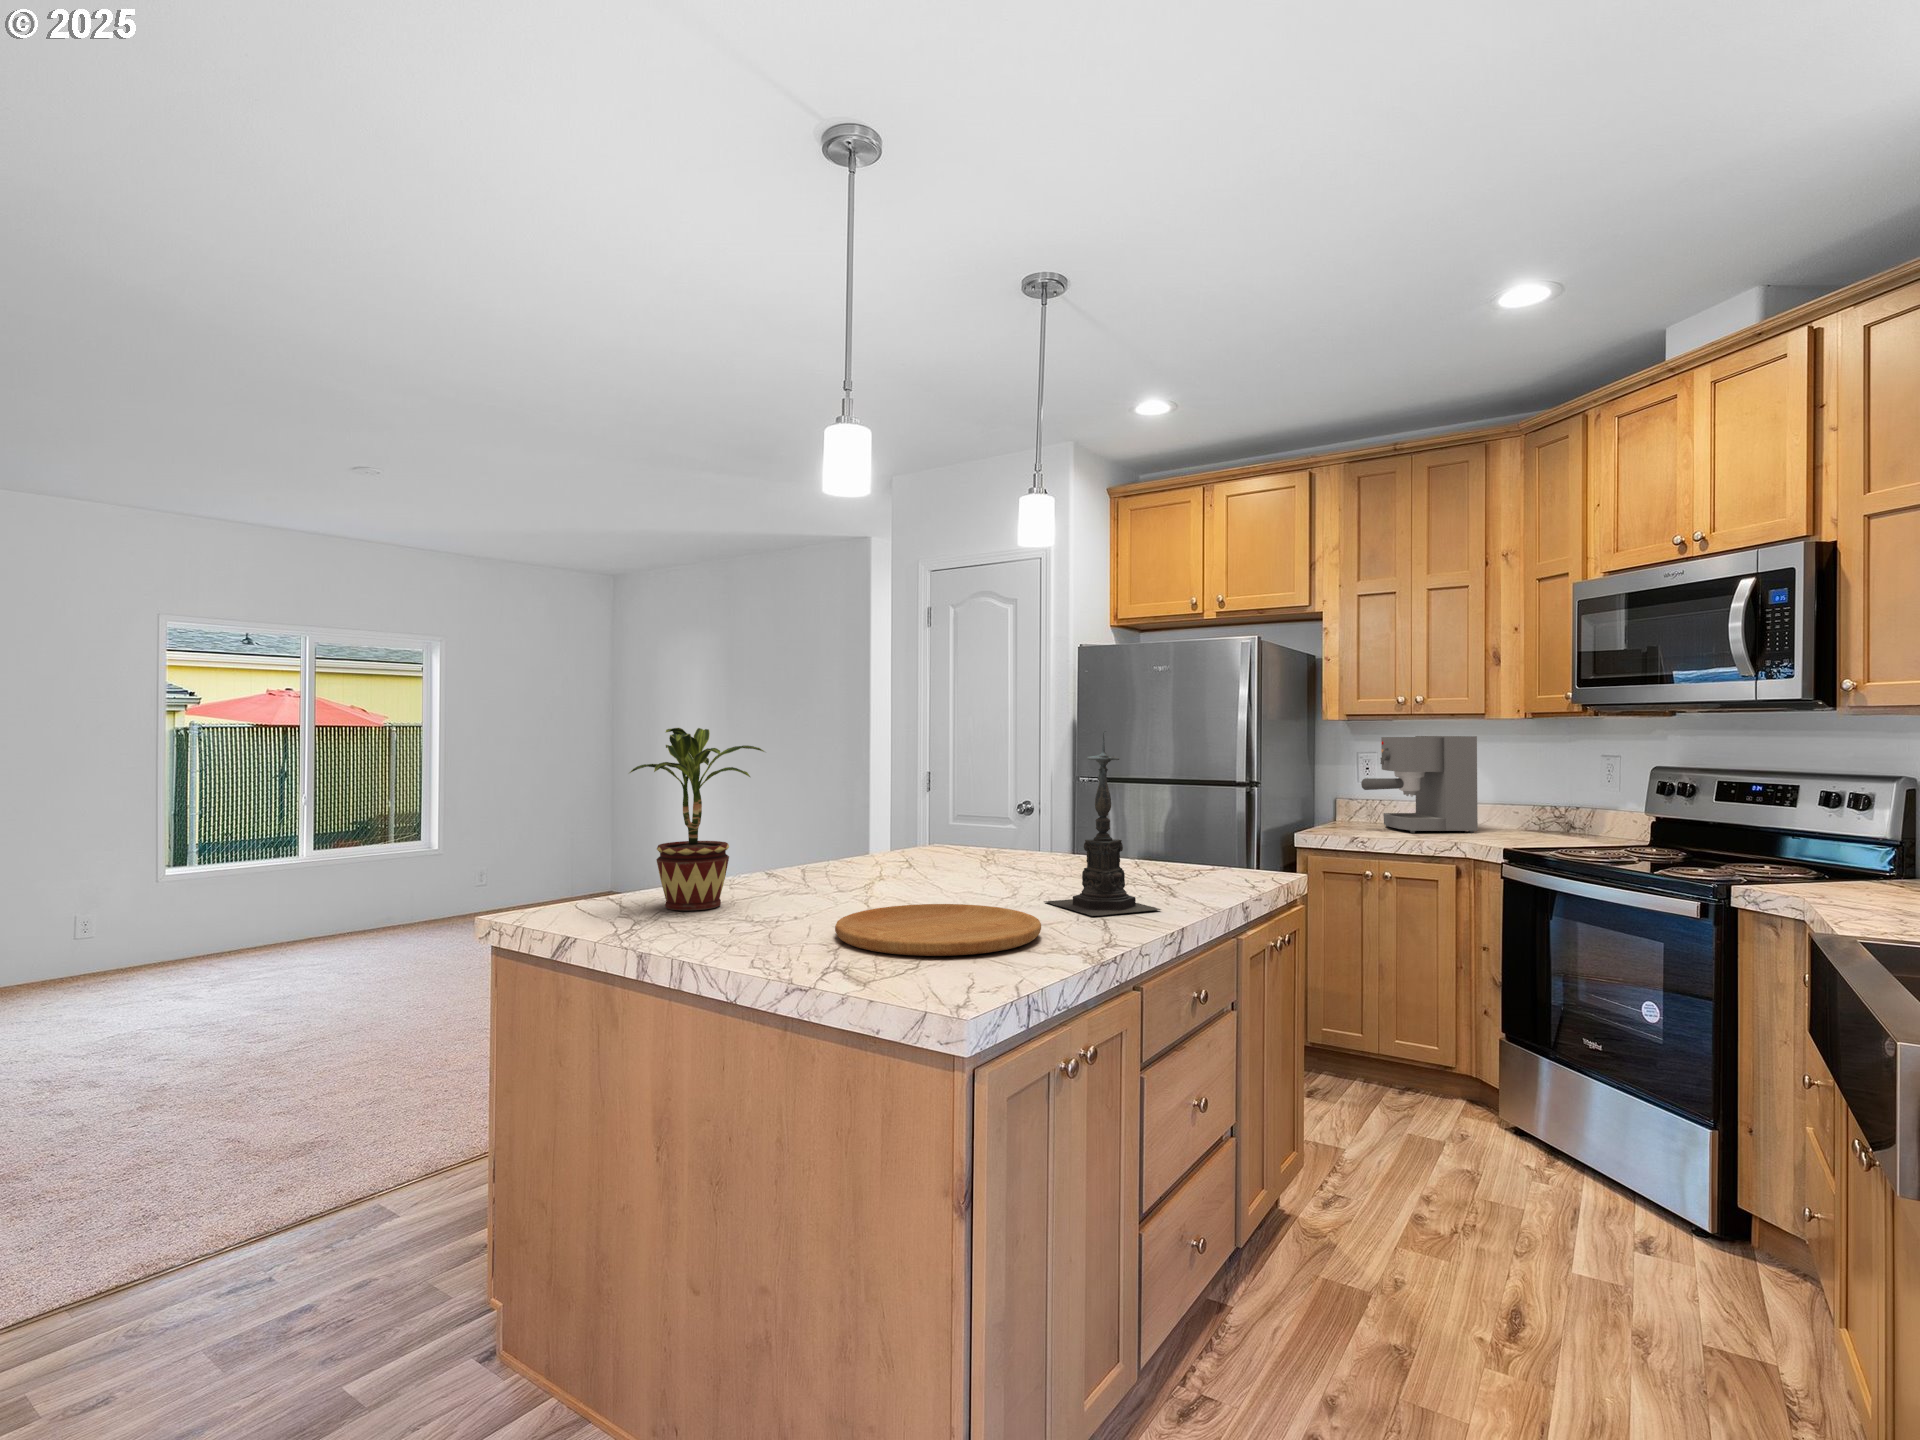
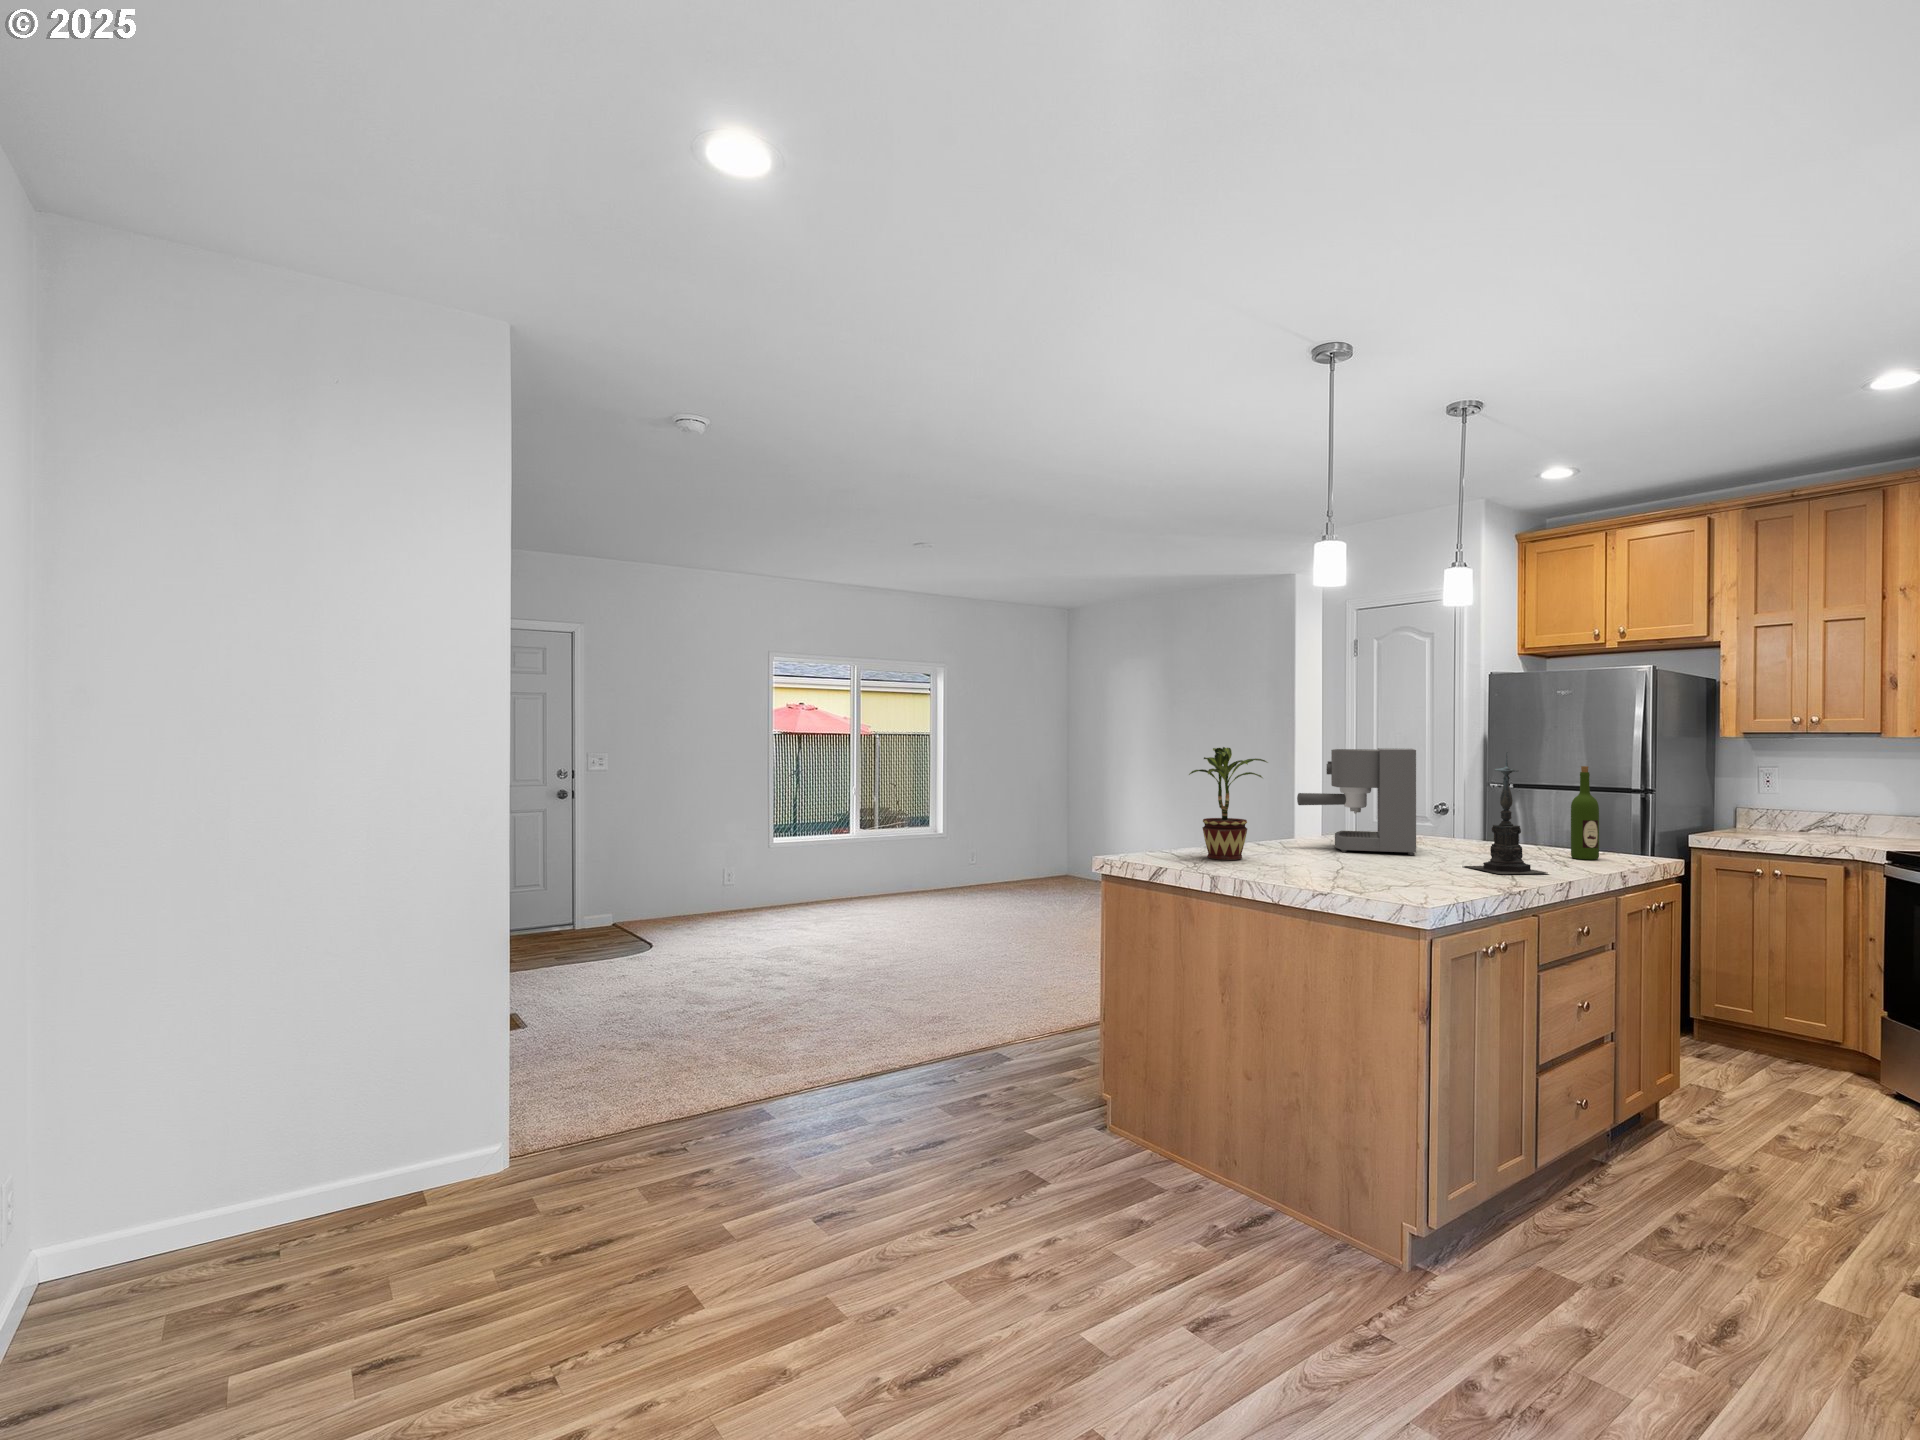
coffee maker: present [1361,736,1478,833] -> present [1297,748,1416,855]
wine bottle: none [1184,753,1218,878] -> present [1571,766,1599,860]
cutting board: present [835,904,1041,956] -> none [1330,861,1465,885]

